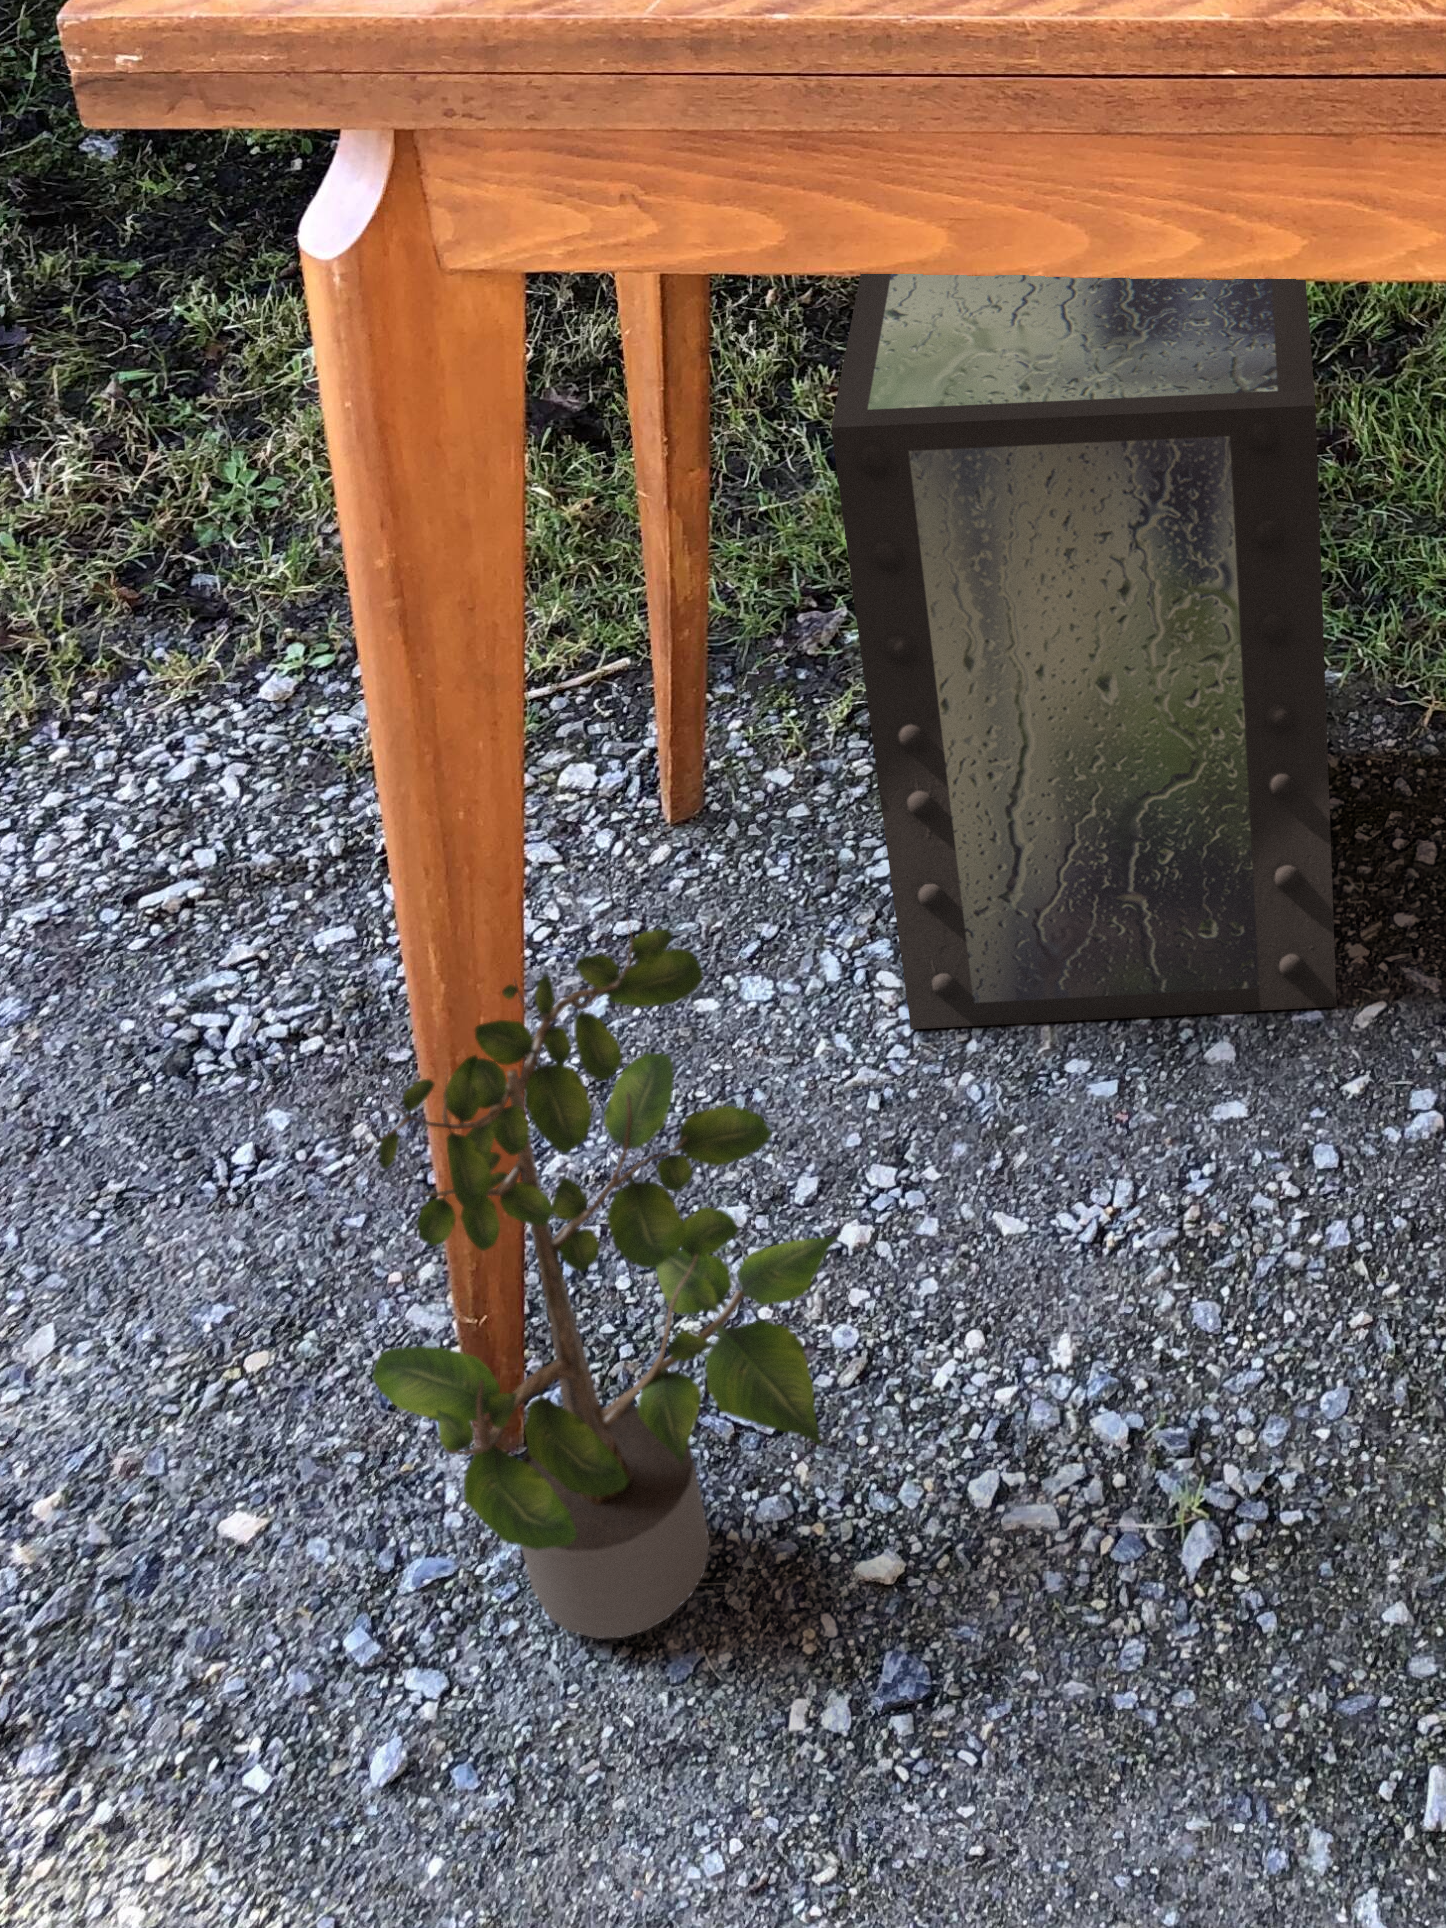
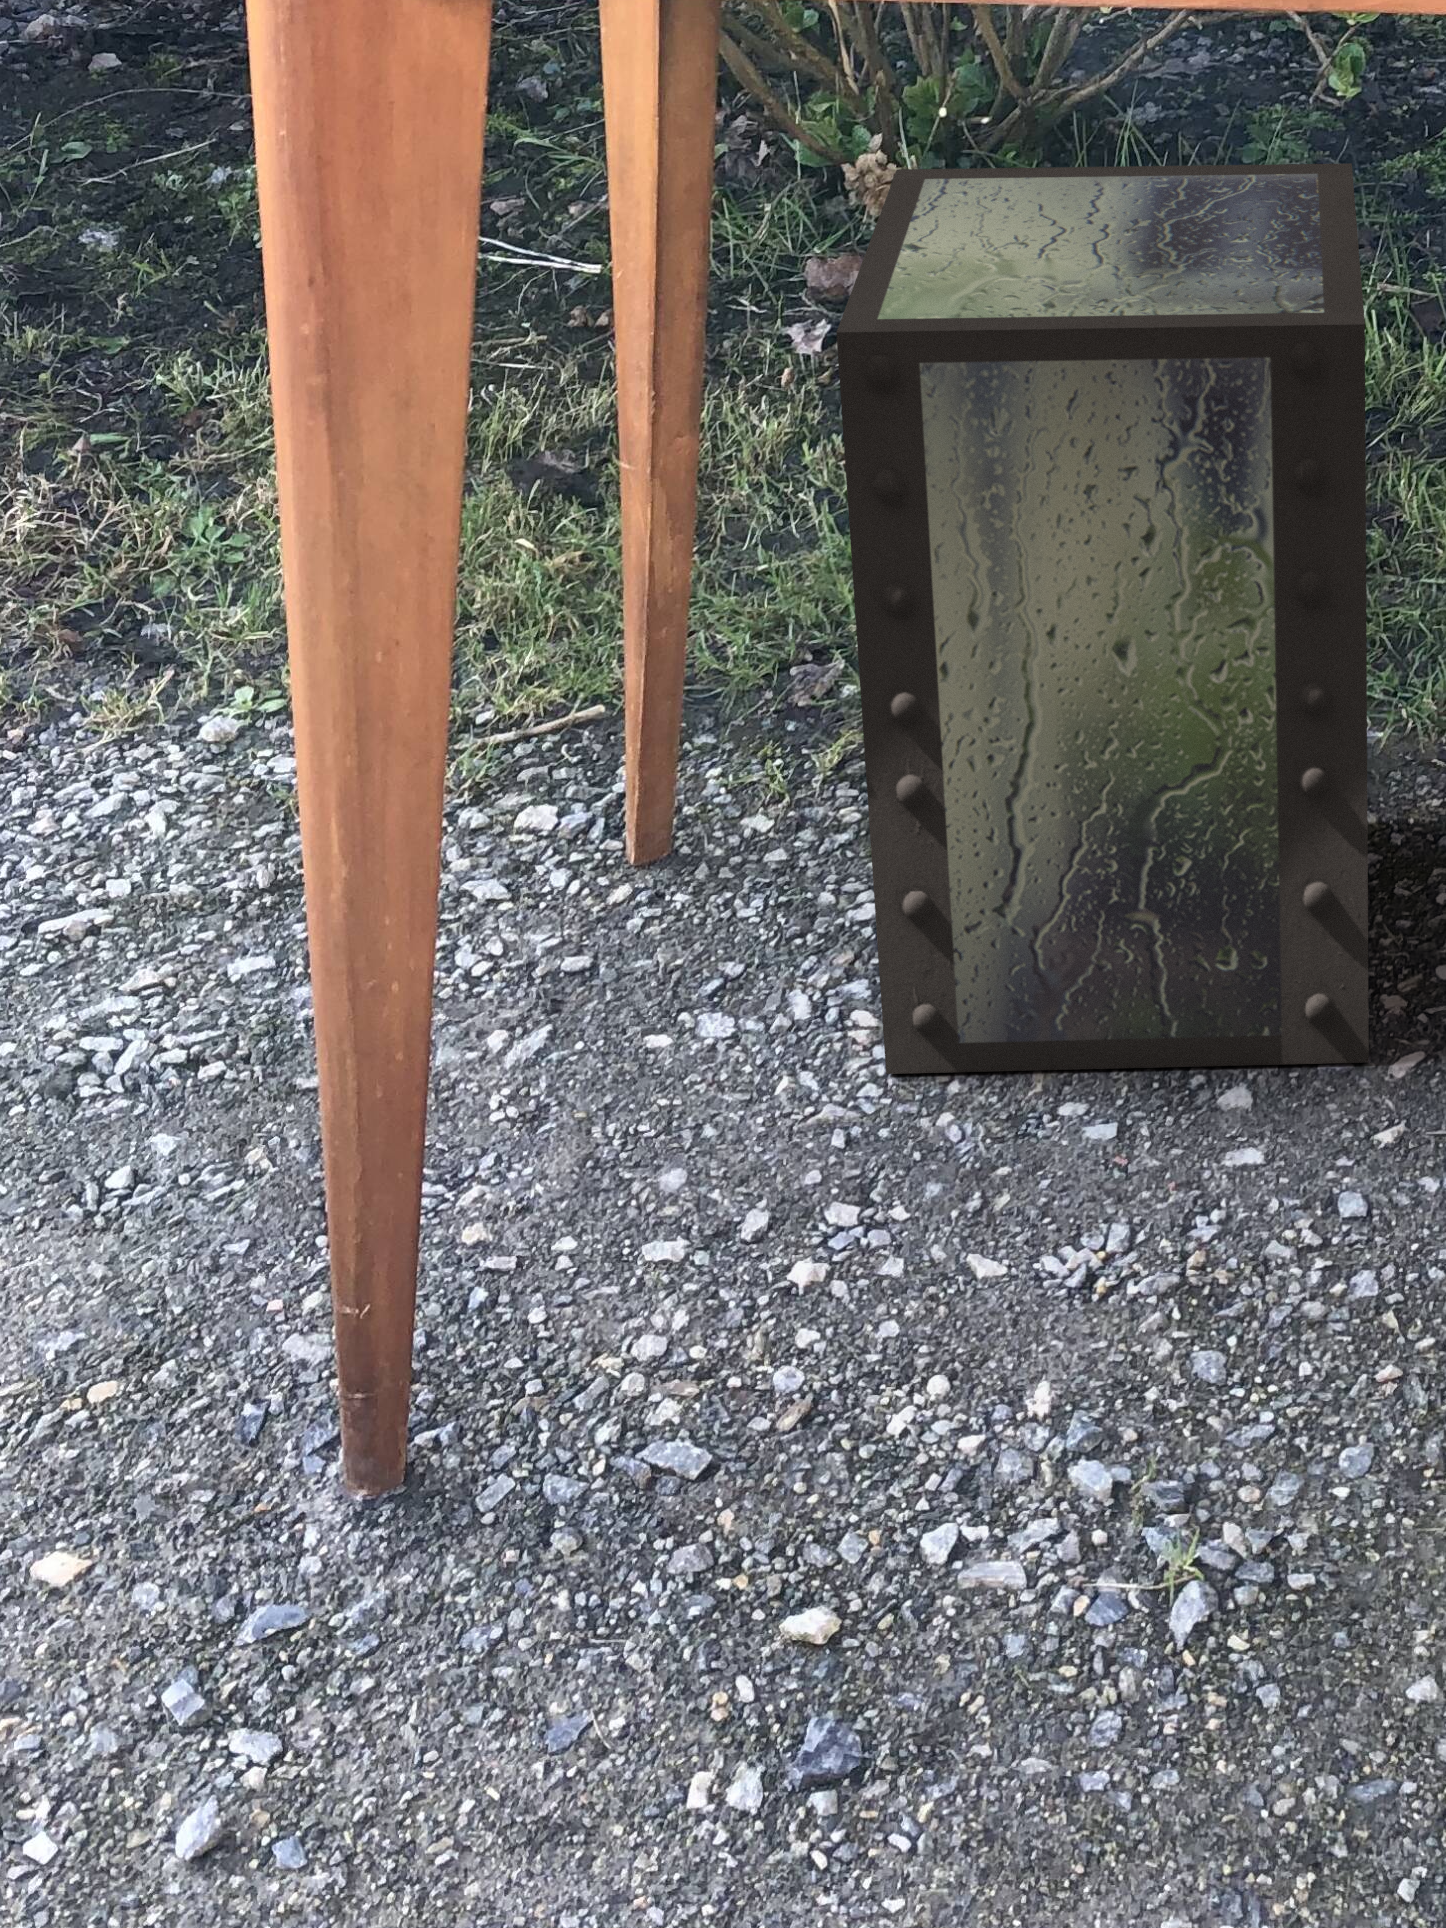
potted plant: present [363,929,838,1639] -> none [226,757,792,1690]

